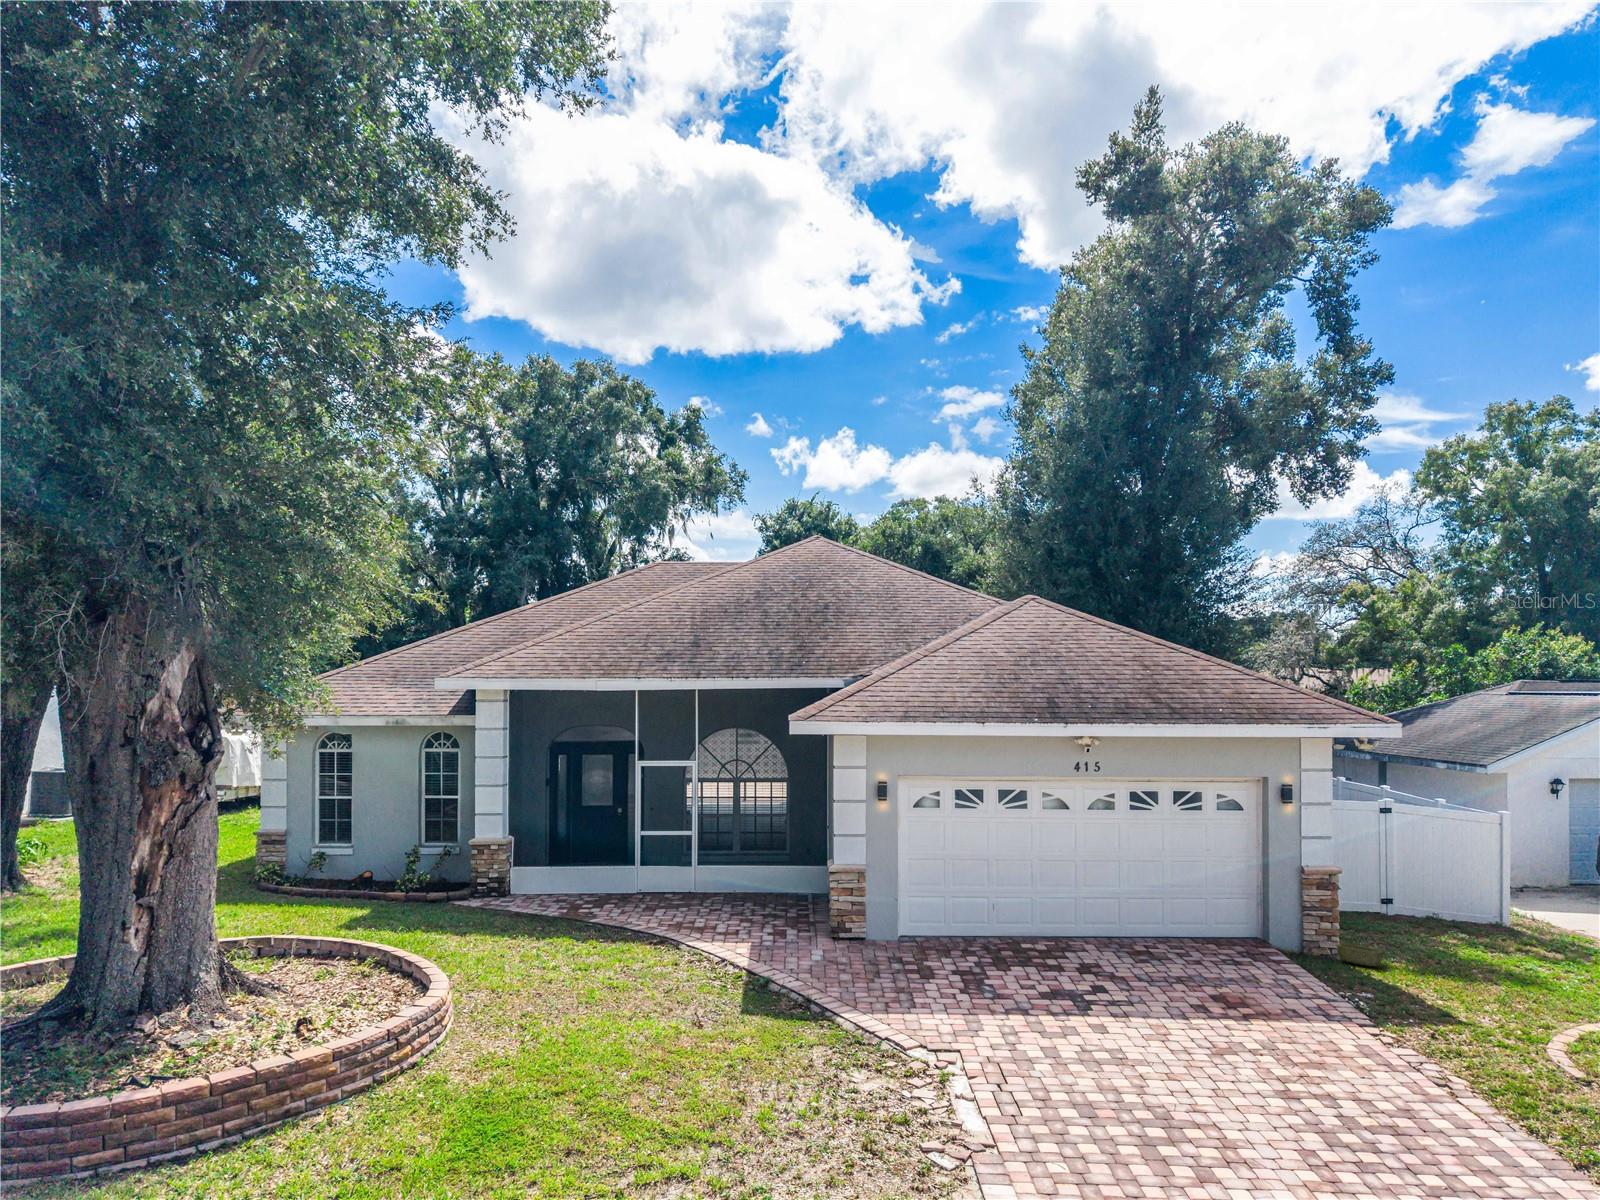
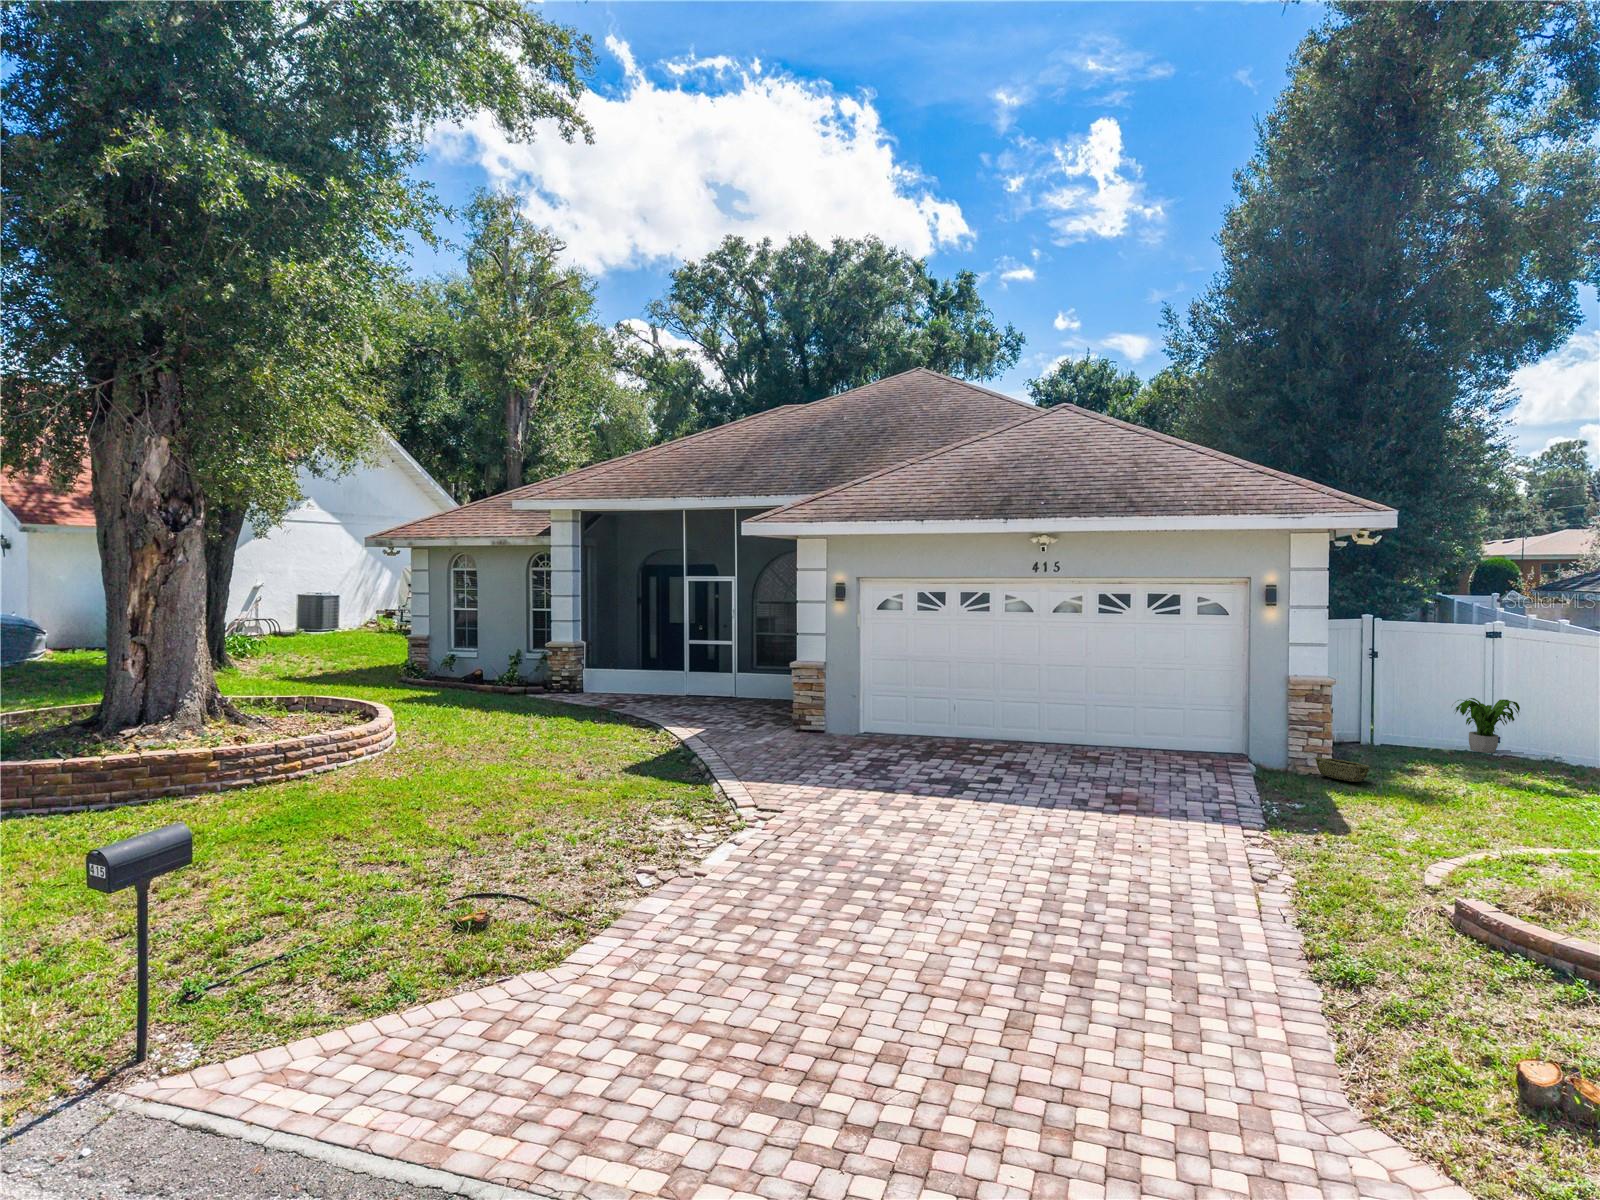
potted plant: none [1382,875,1442,924] -> present [1456,698,1520,753]

